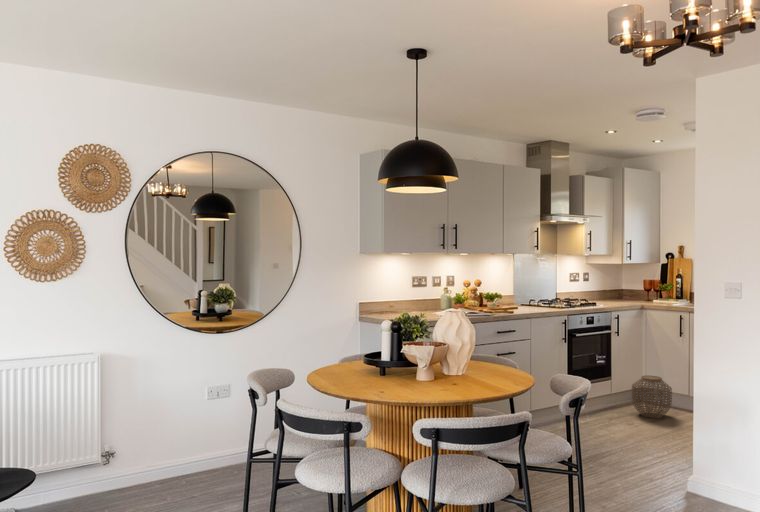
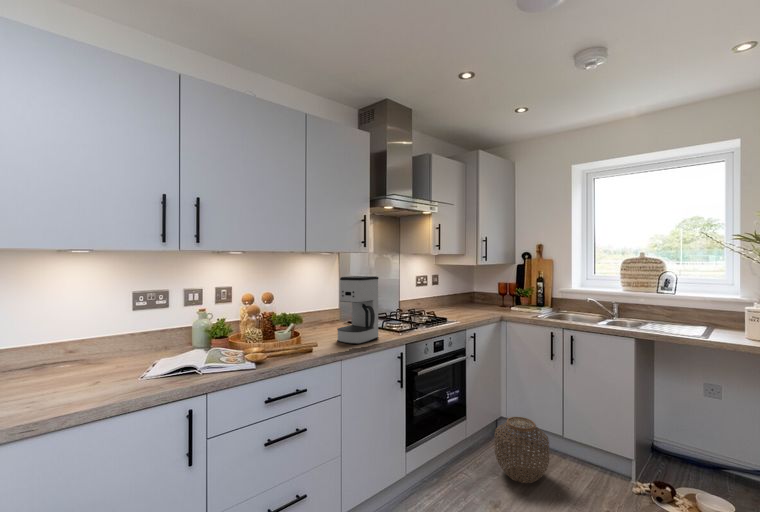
coffee maker: none [525,270,551,311] -> present [337,276,379,344]

